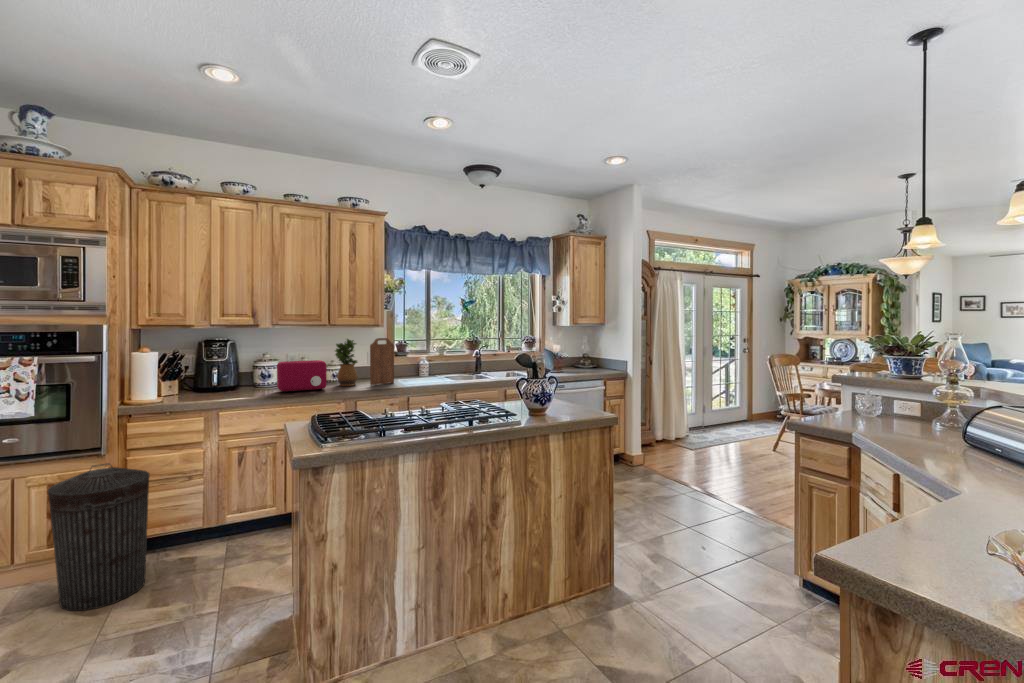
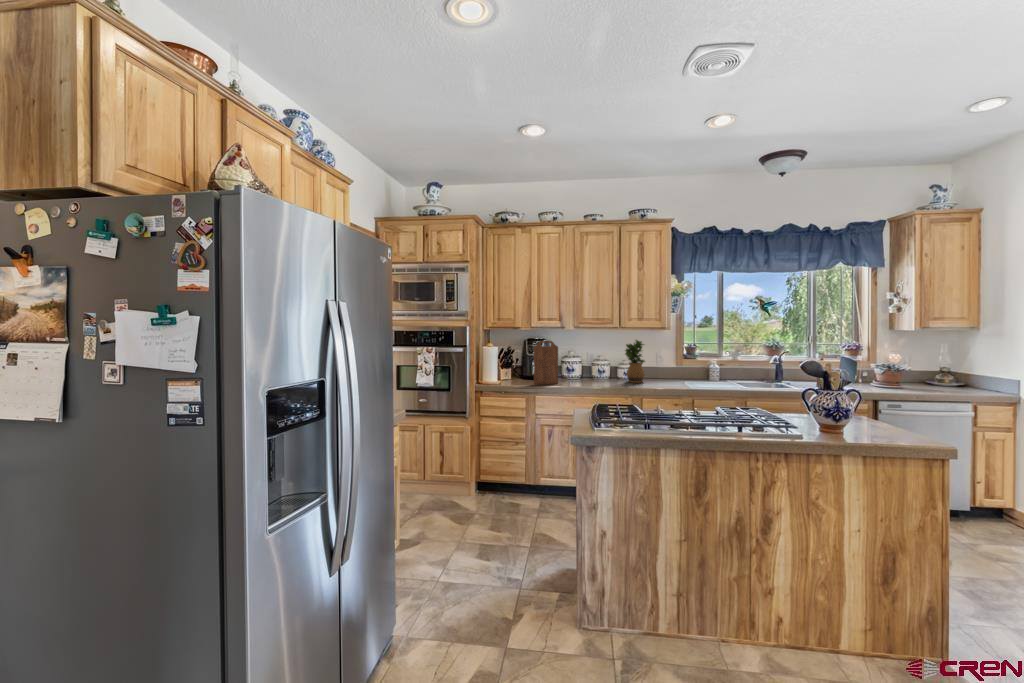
cutting board: present [370,338,394,385] -> present [534,341,558,384]
toaster: present [277,360,327,393] -> none [577,358,616,385]
trash can: present [48,463,150,611] -> none [437,424,490,522]

